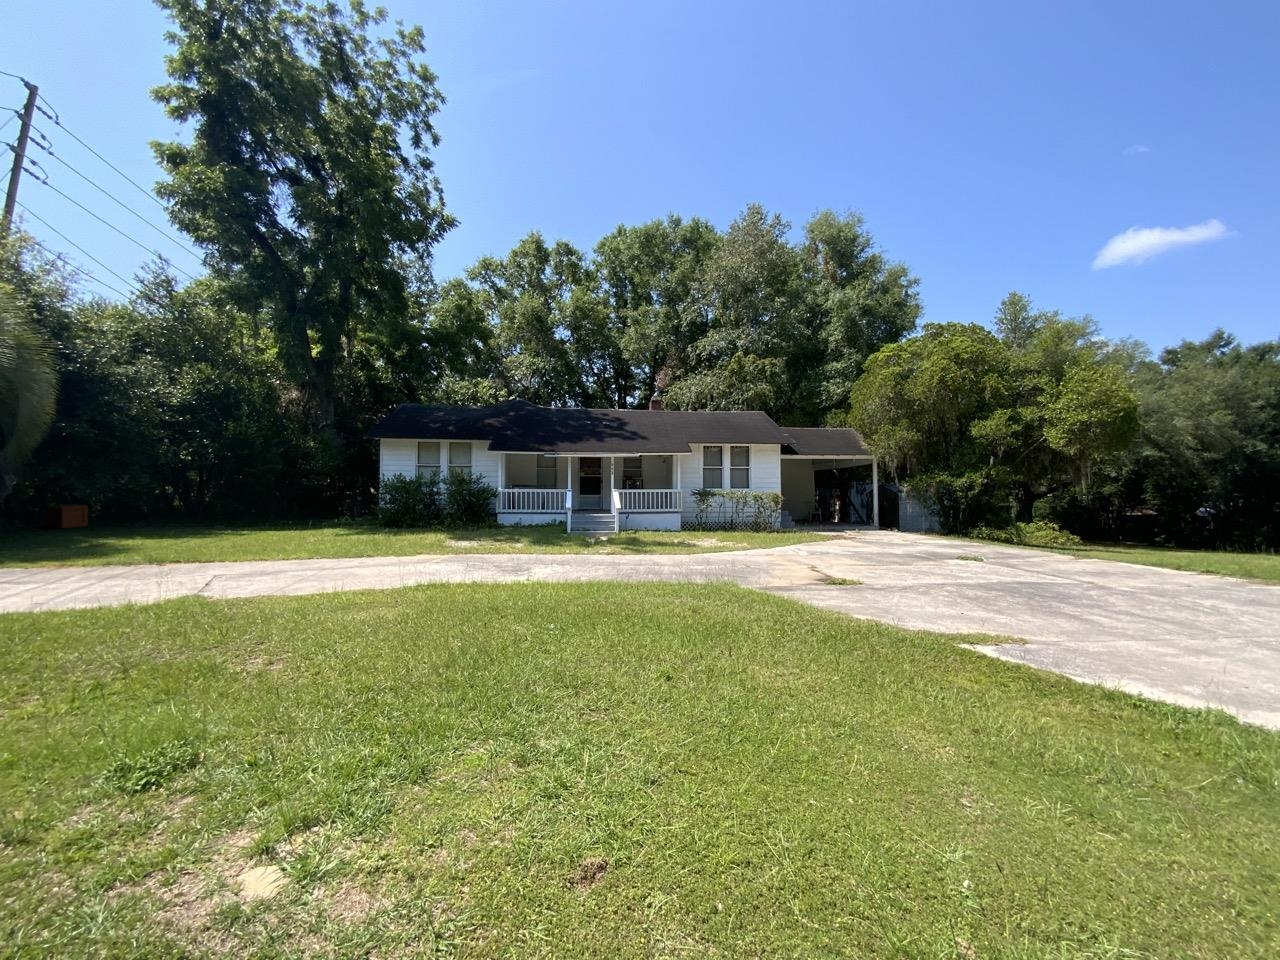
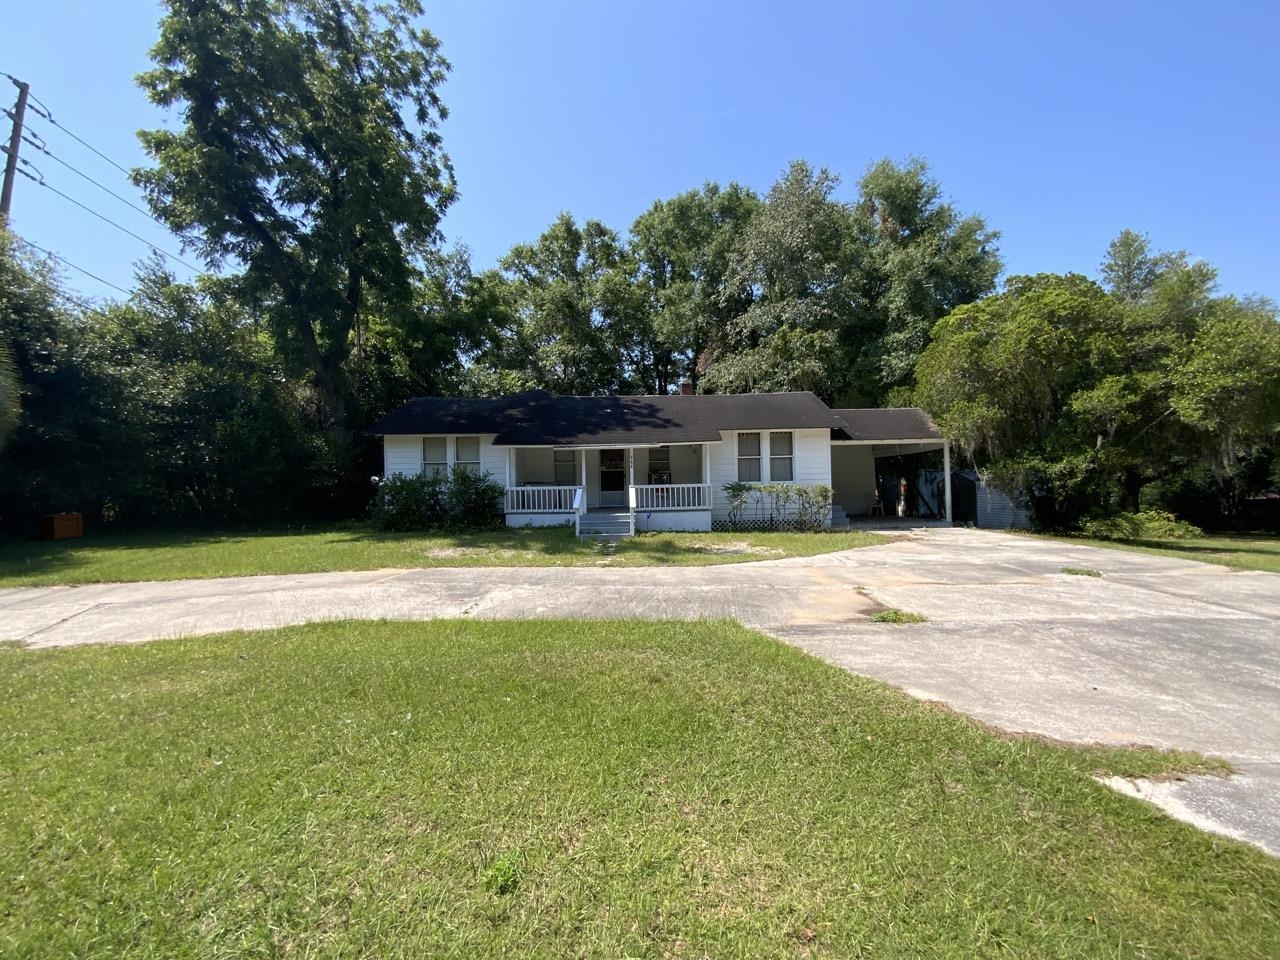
lounge chair: none [943,504,981,539] -> present [1034,495,1085,536]

